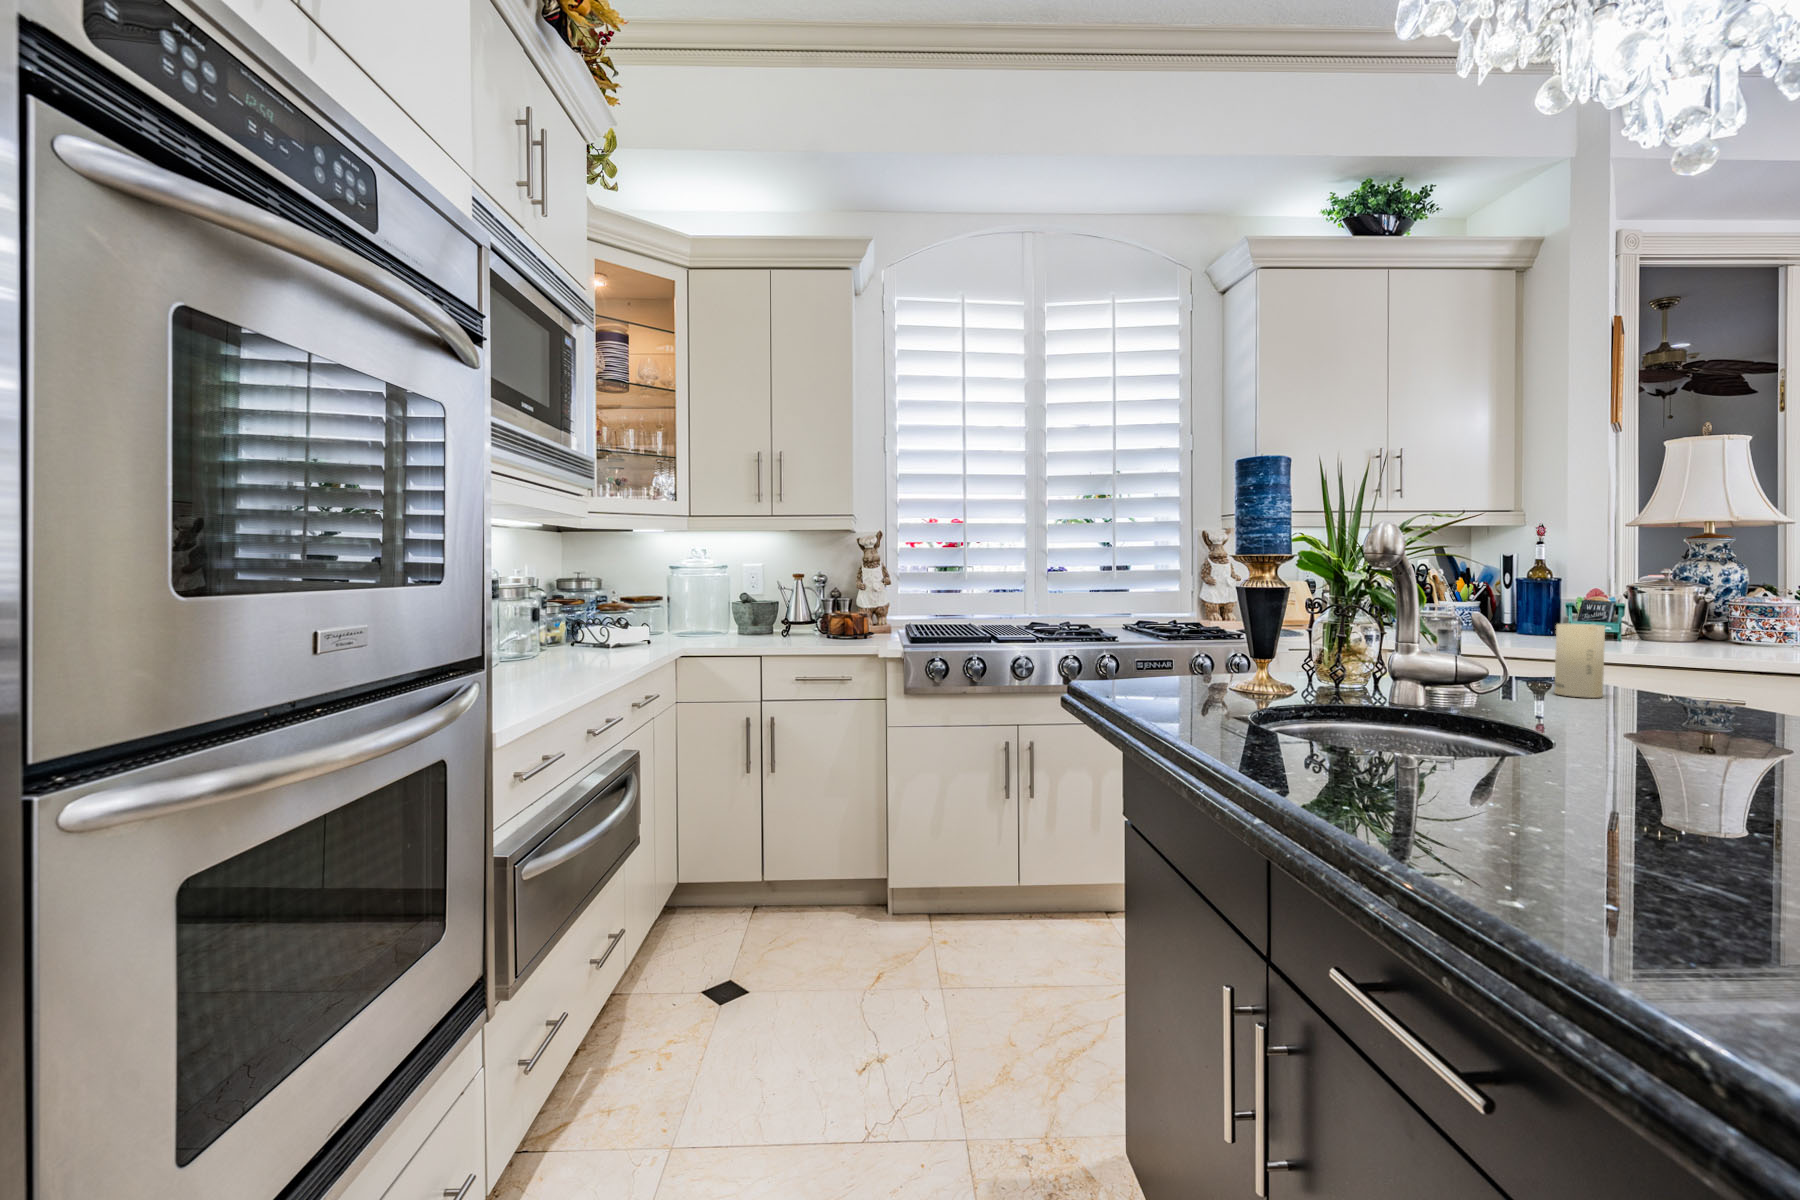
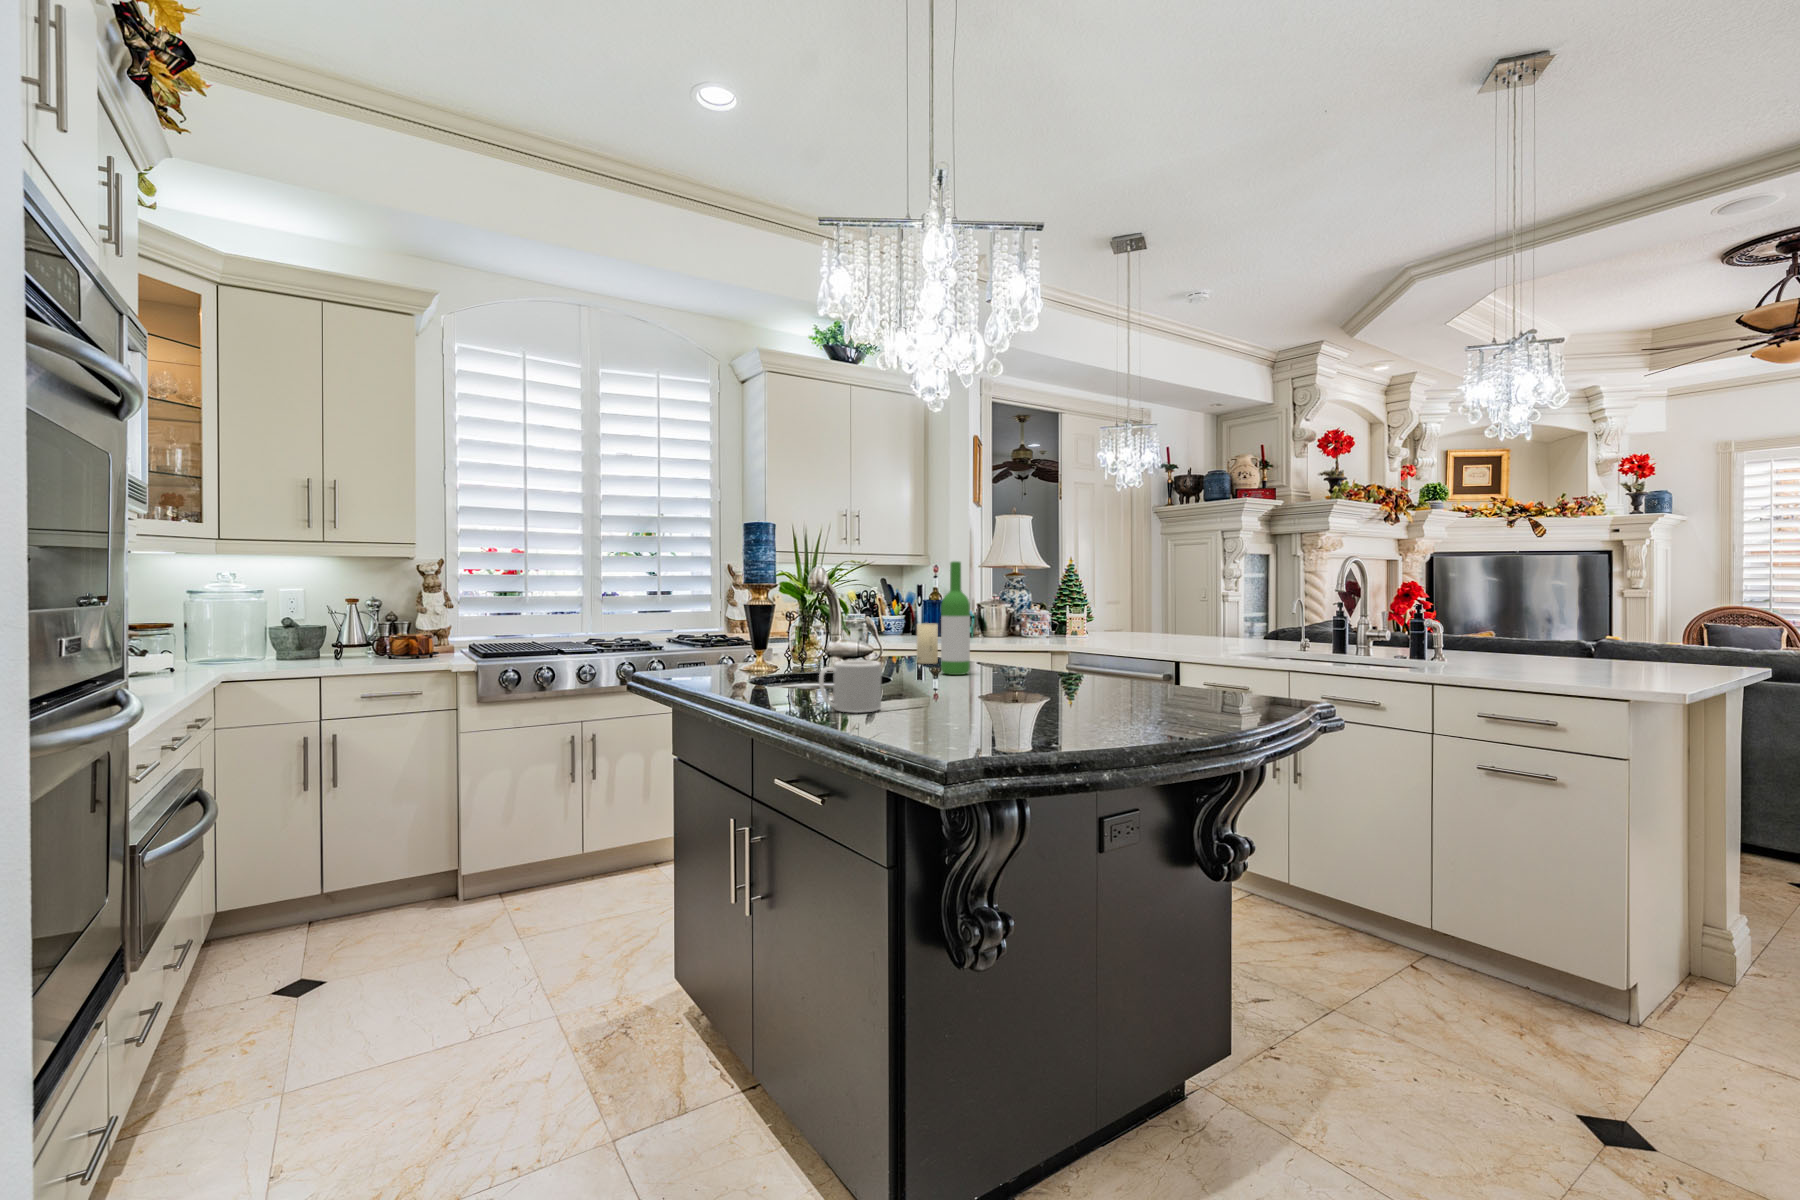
wine bottle: none [1639,506,1721,734] -> present [941,561,970,675]
mug: none [1416,717,1581,844] -> present [819,660,881,713]

